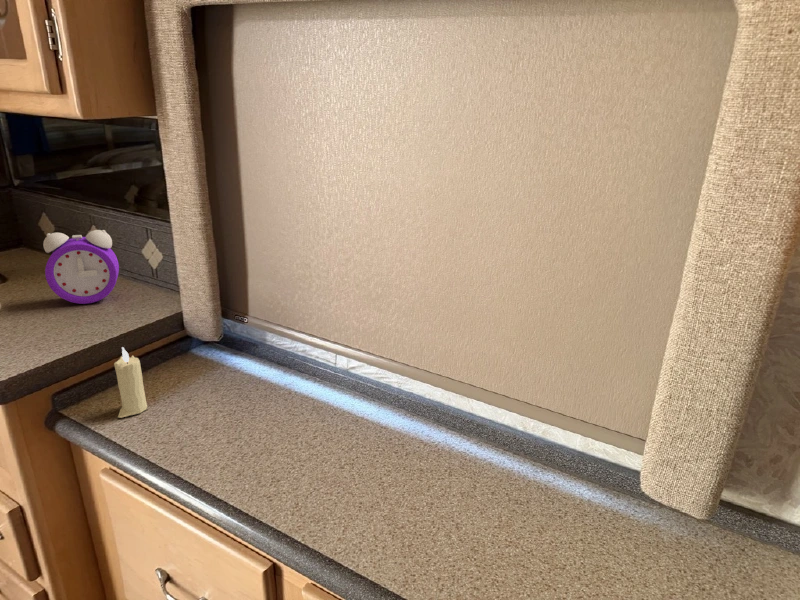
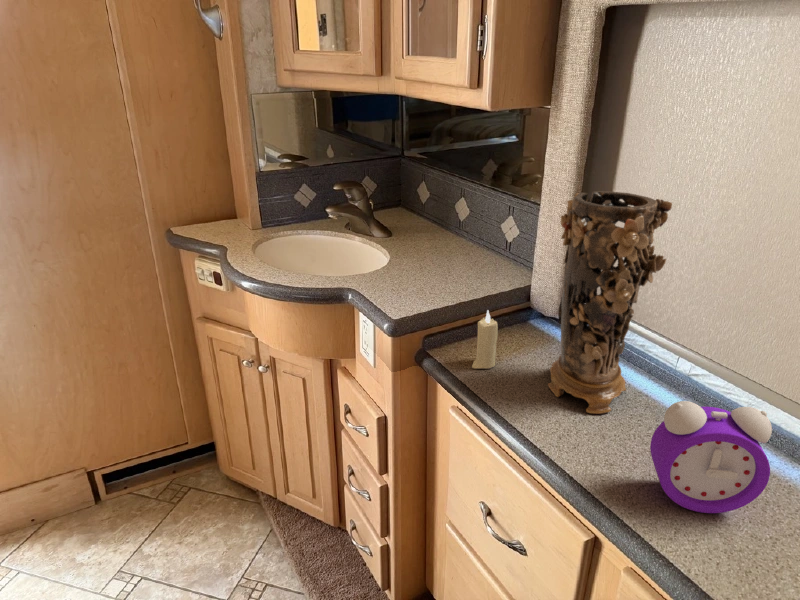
decorative vase: none [183,199,298,433] -> present [548,191,672,414]
alarm clock: present [43,230,119,304] -> present [650,401,772,513]

